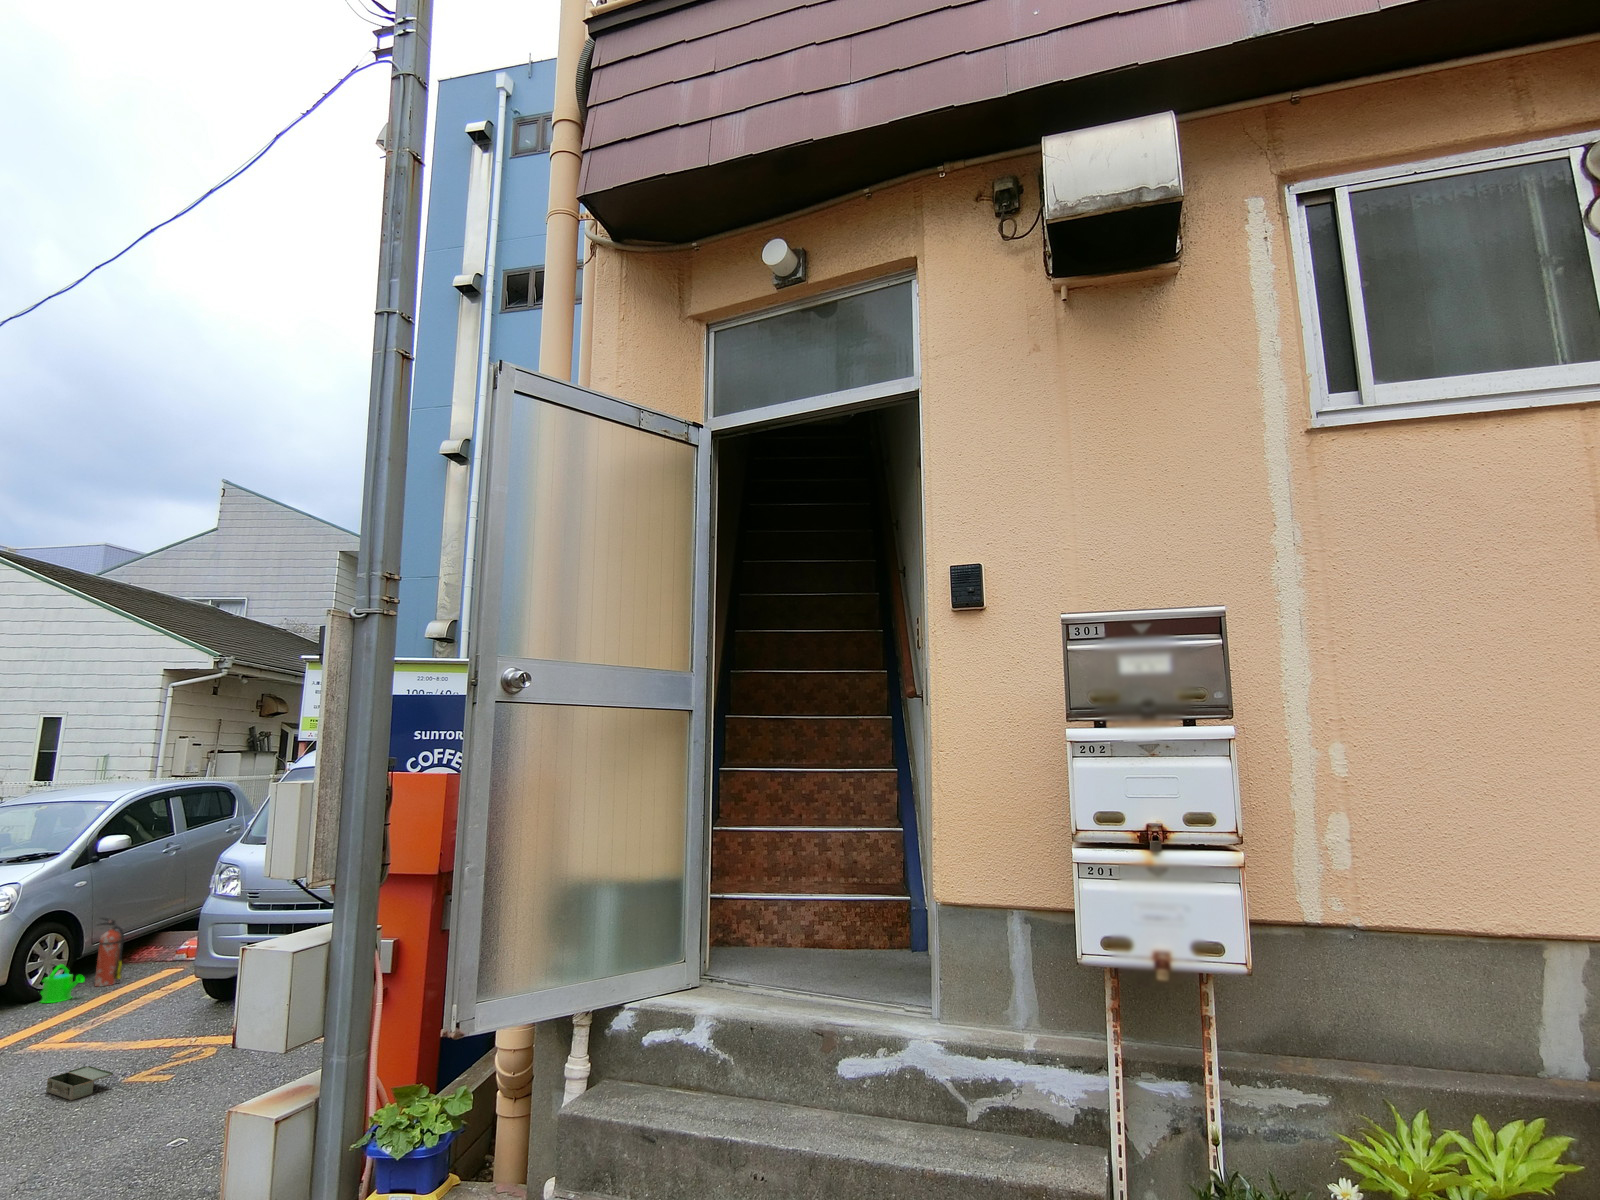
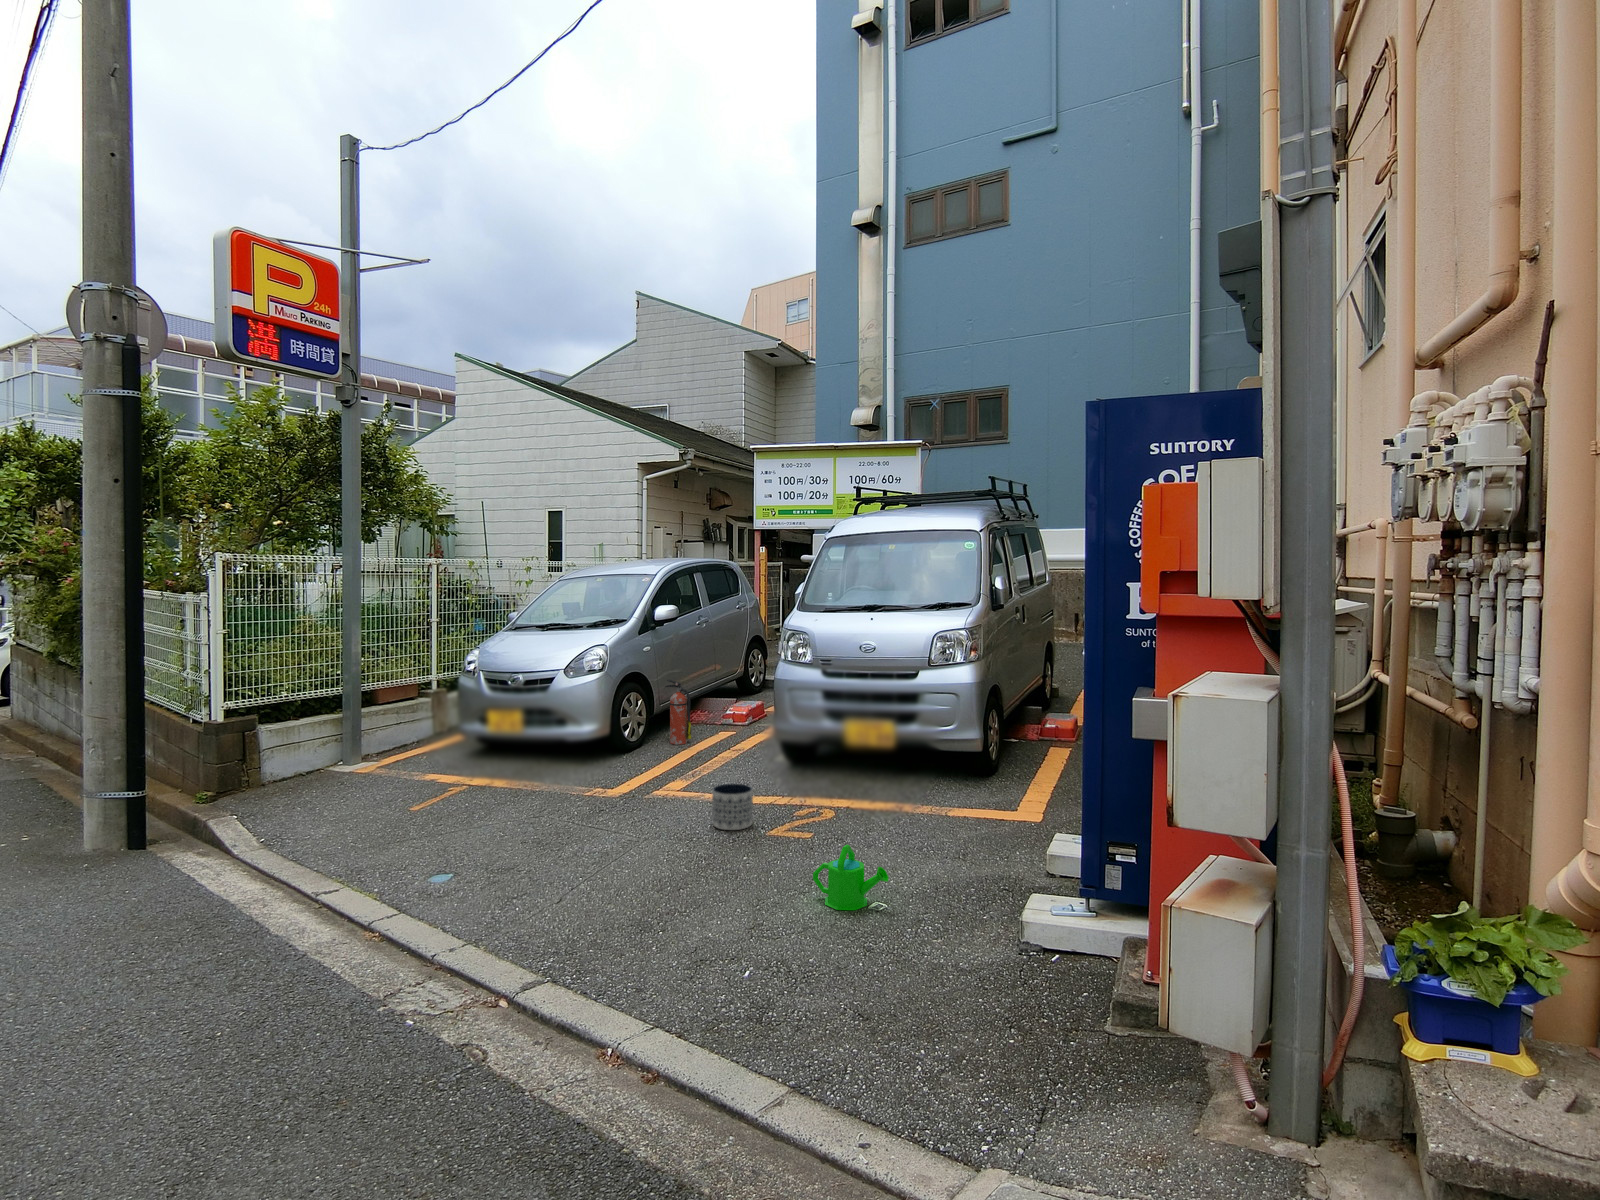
watering can: present [41,964,85,1003] -> present [813,845,889,910]
planter: none [80,1019,131,1067] -> present [712,784,753,830]
toolbox: present [46,1066,113,1100] -> none [700,831,762,867]

